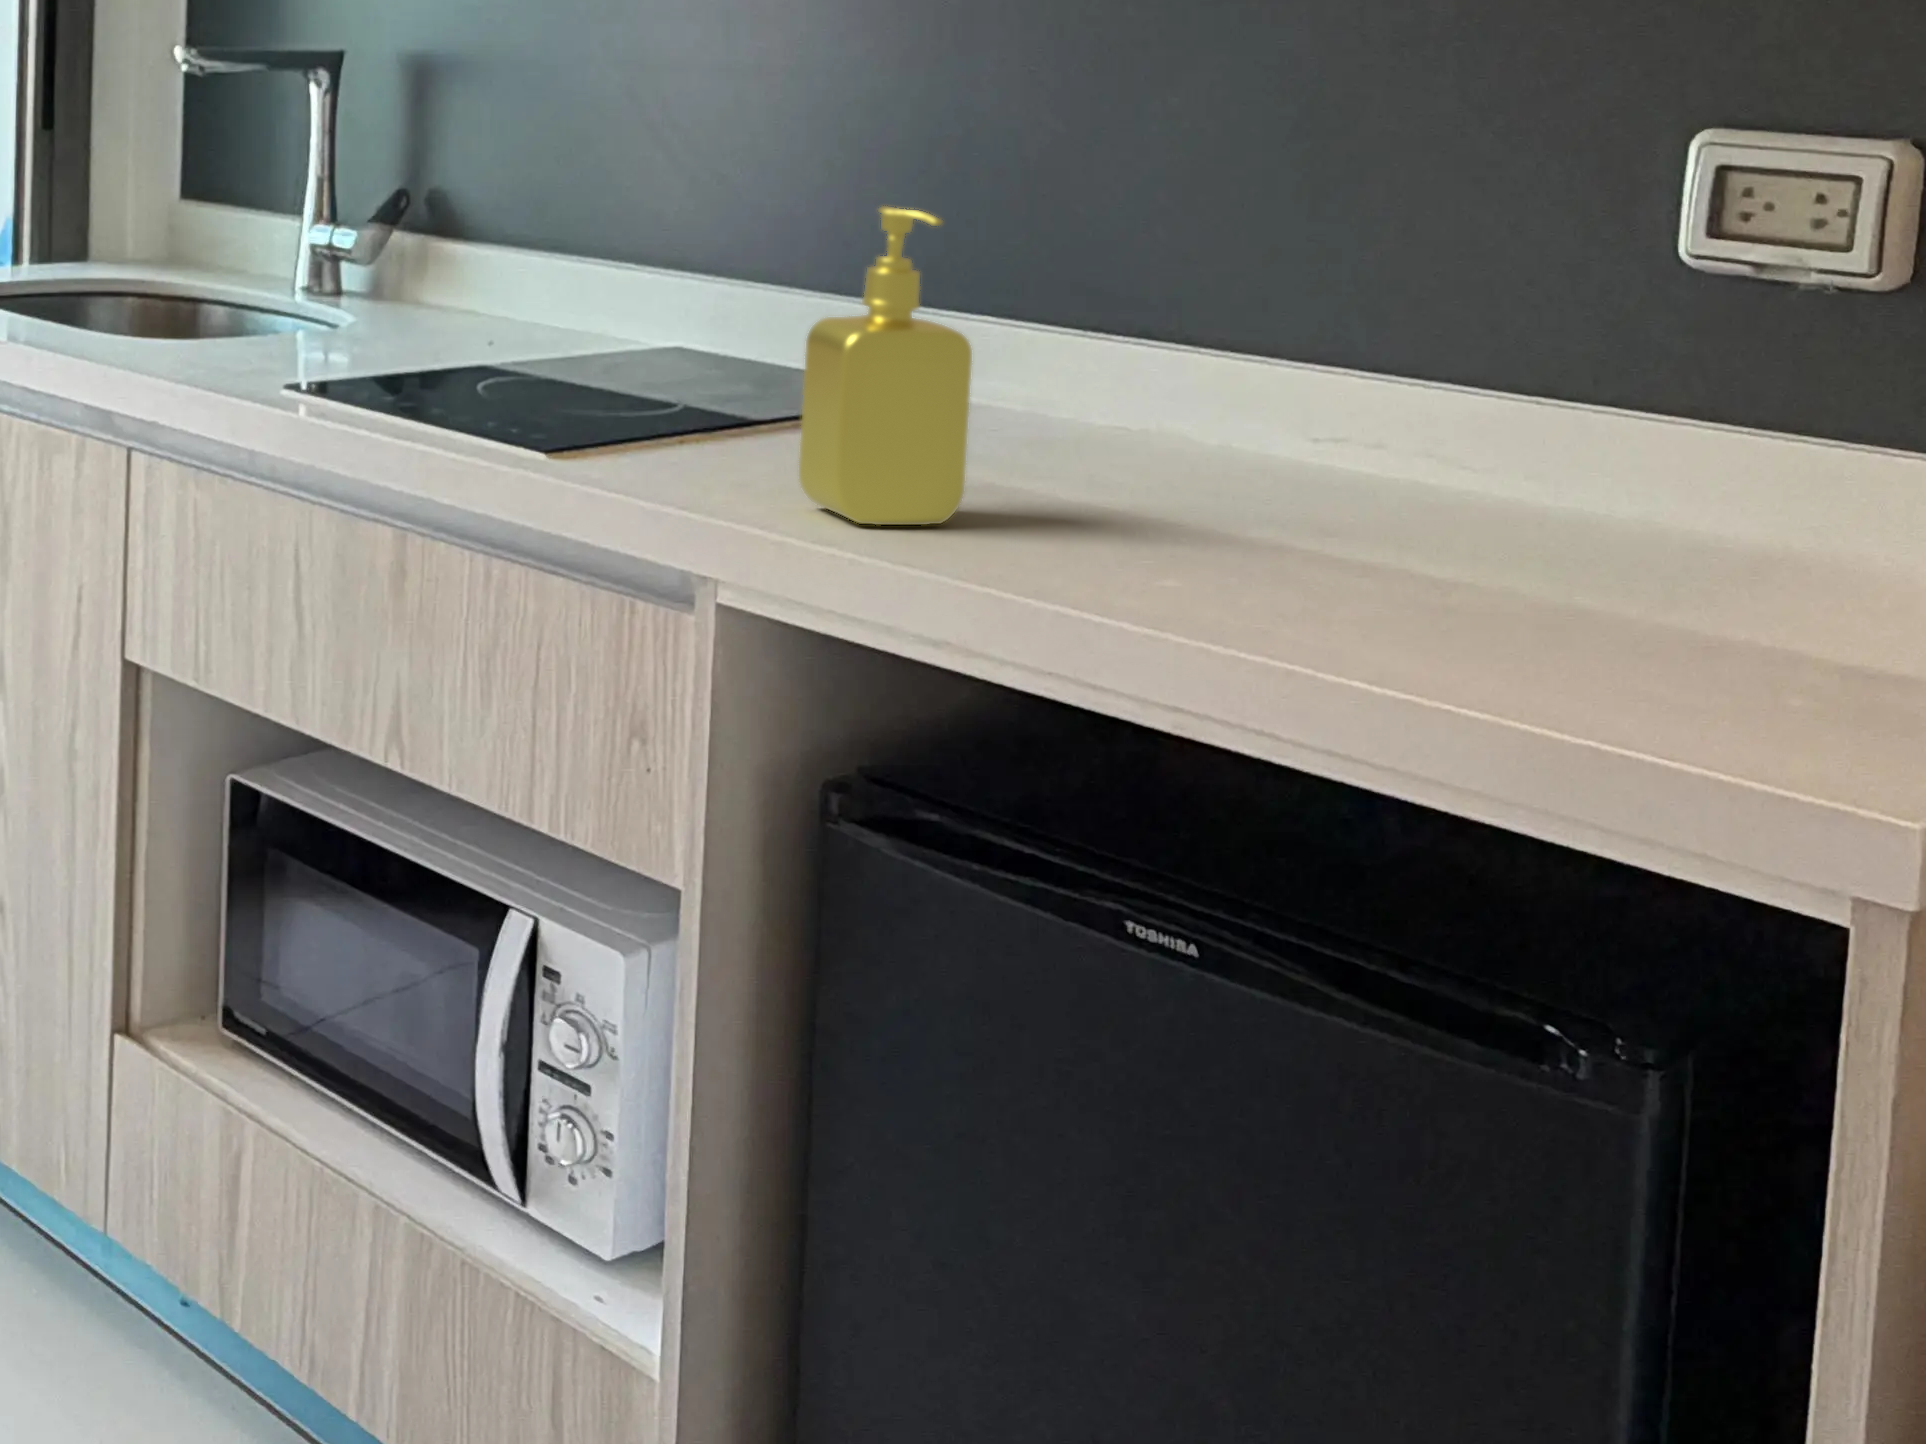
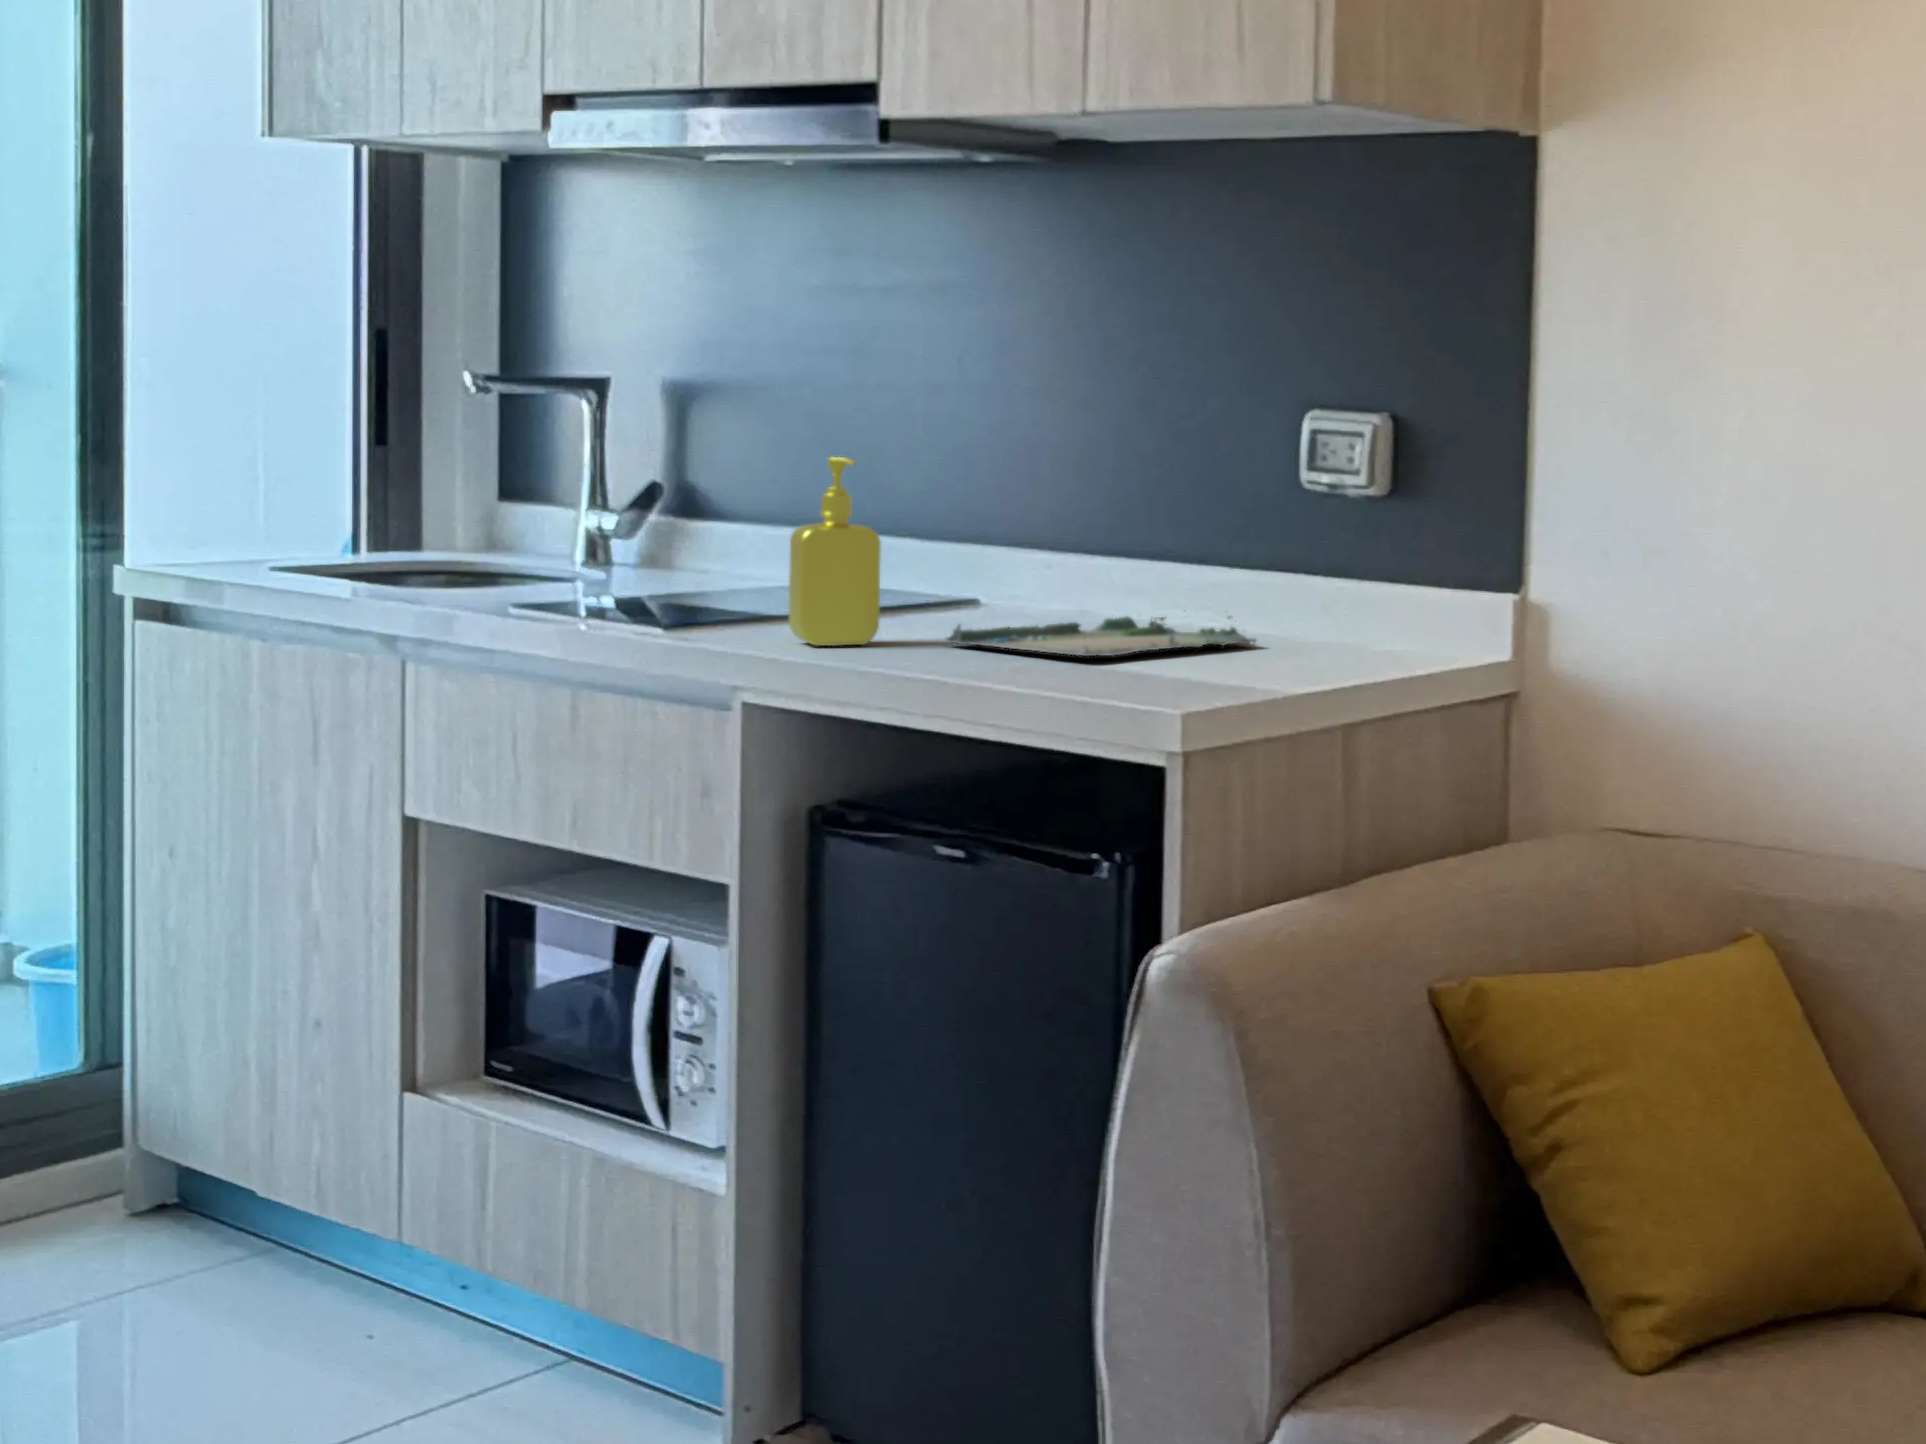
tray: none [1079,468,1681,608] -> present [947,617,1256,656]

